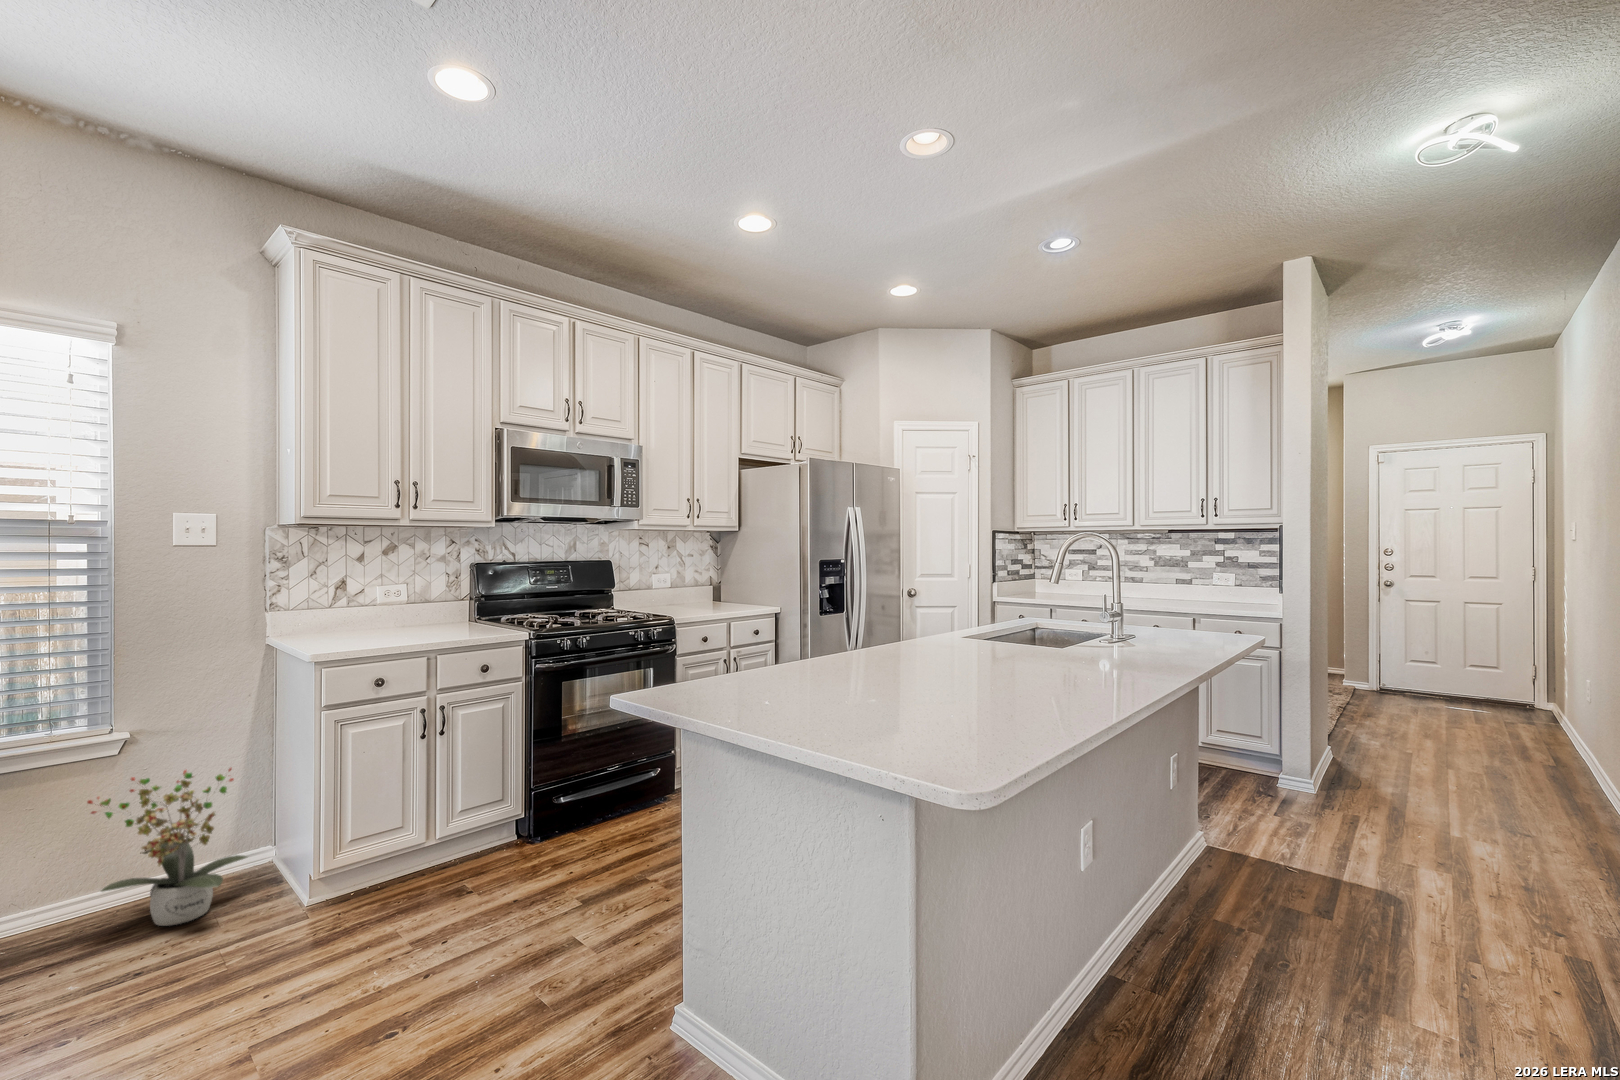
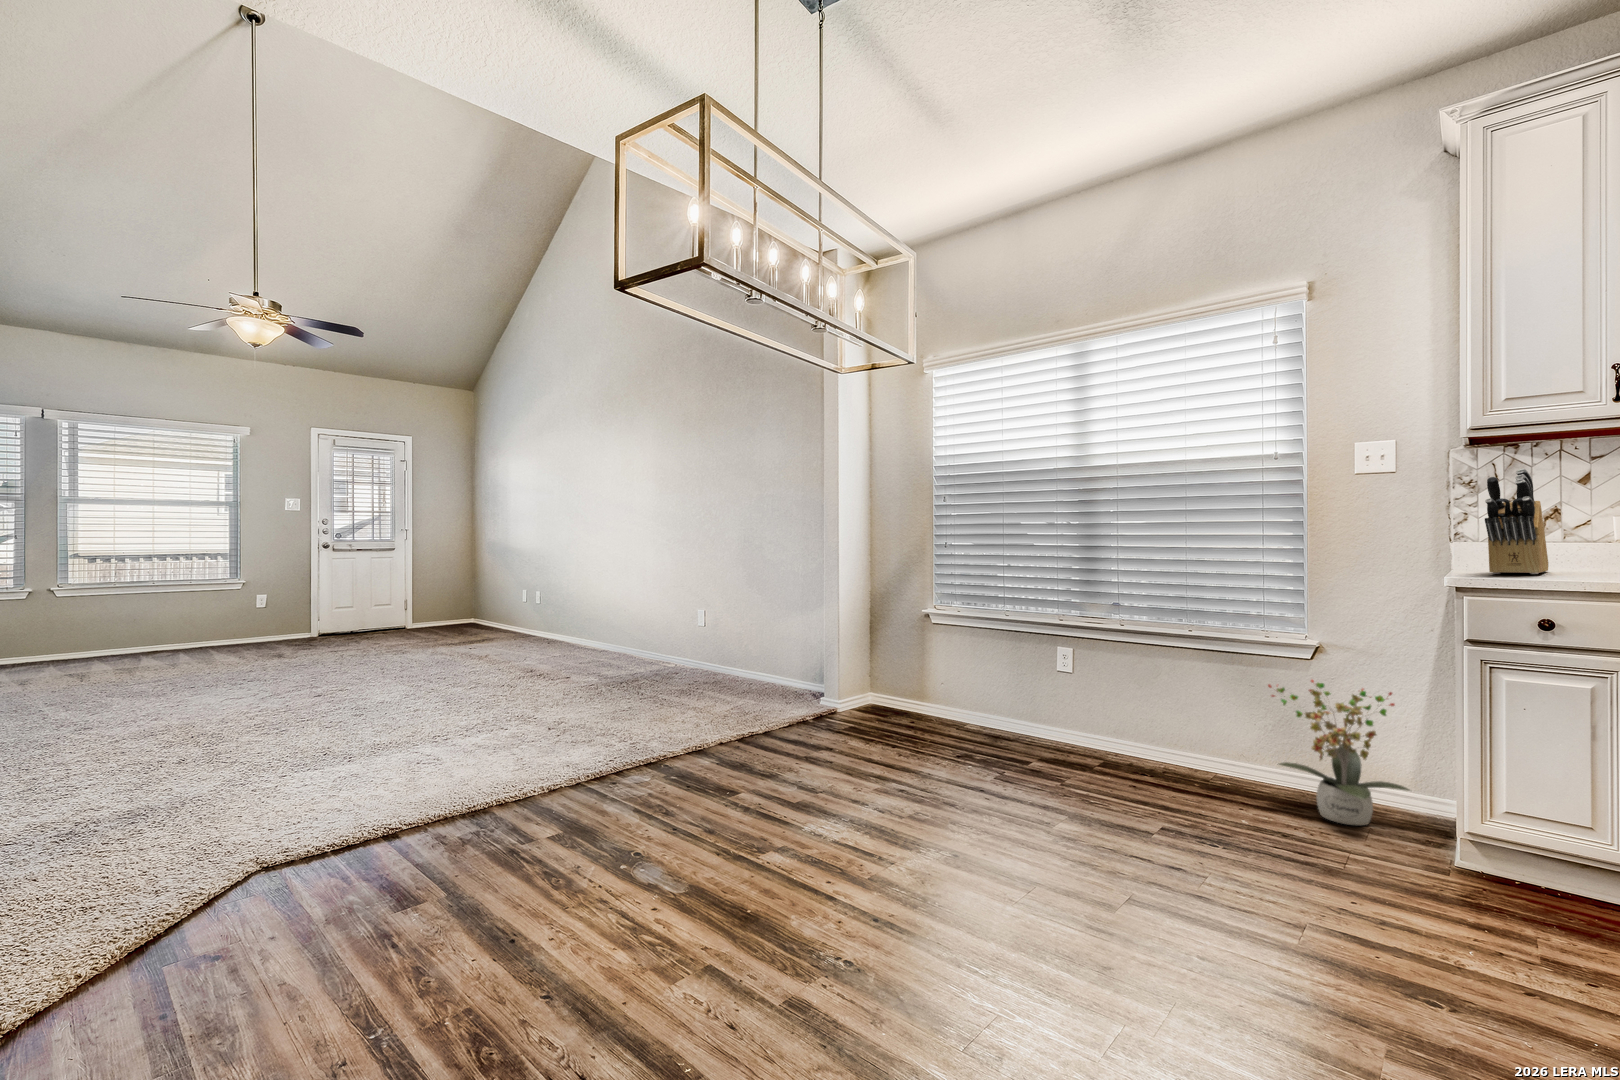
knife block: none [311,557,357,644] -> present [1485,469,1548,574]

